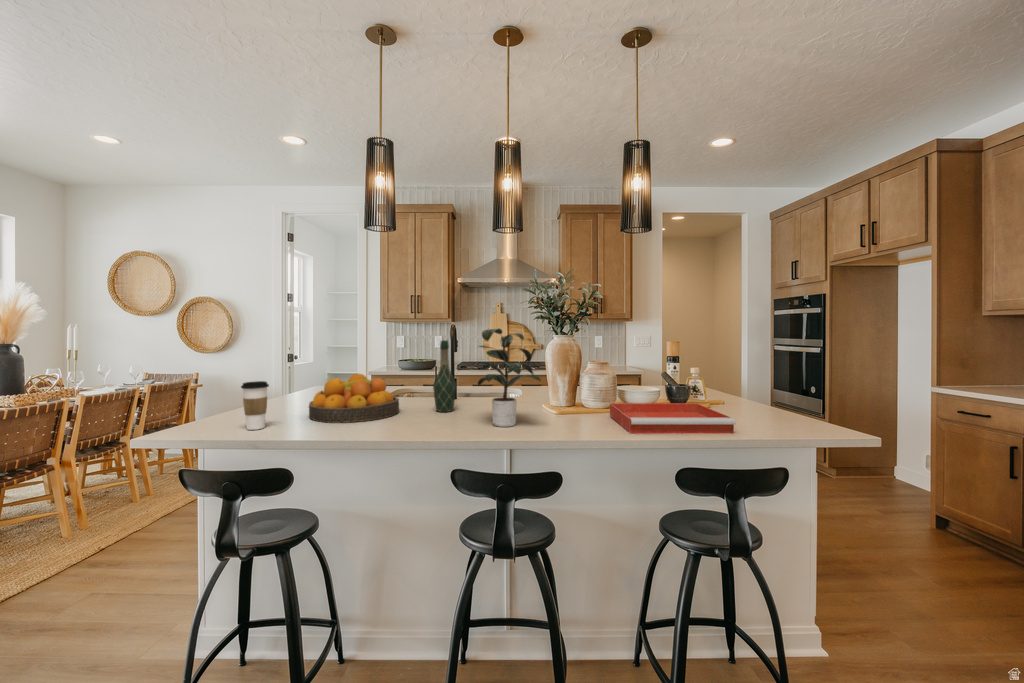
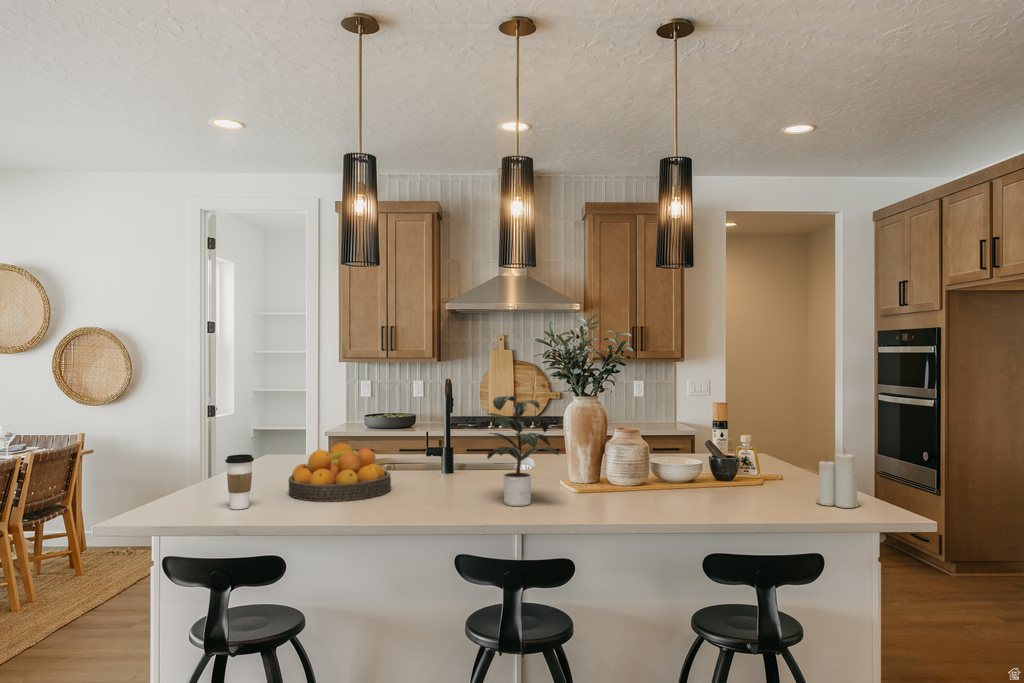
wine bottle: present [433,340,456,412] -> none [431,404,458,489]
candle: none [768,375,810,428] -> present [816,453,861,508]
tray: present [610,403,736,434] -> none [639,479,772,514]

